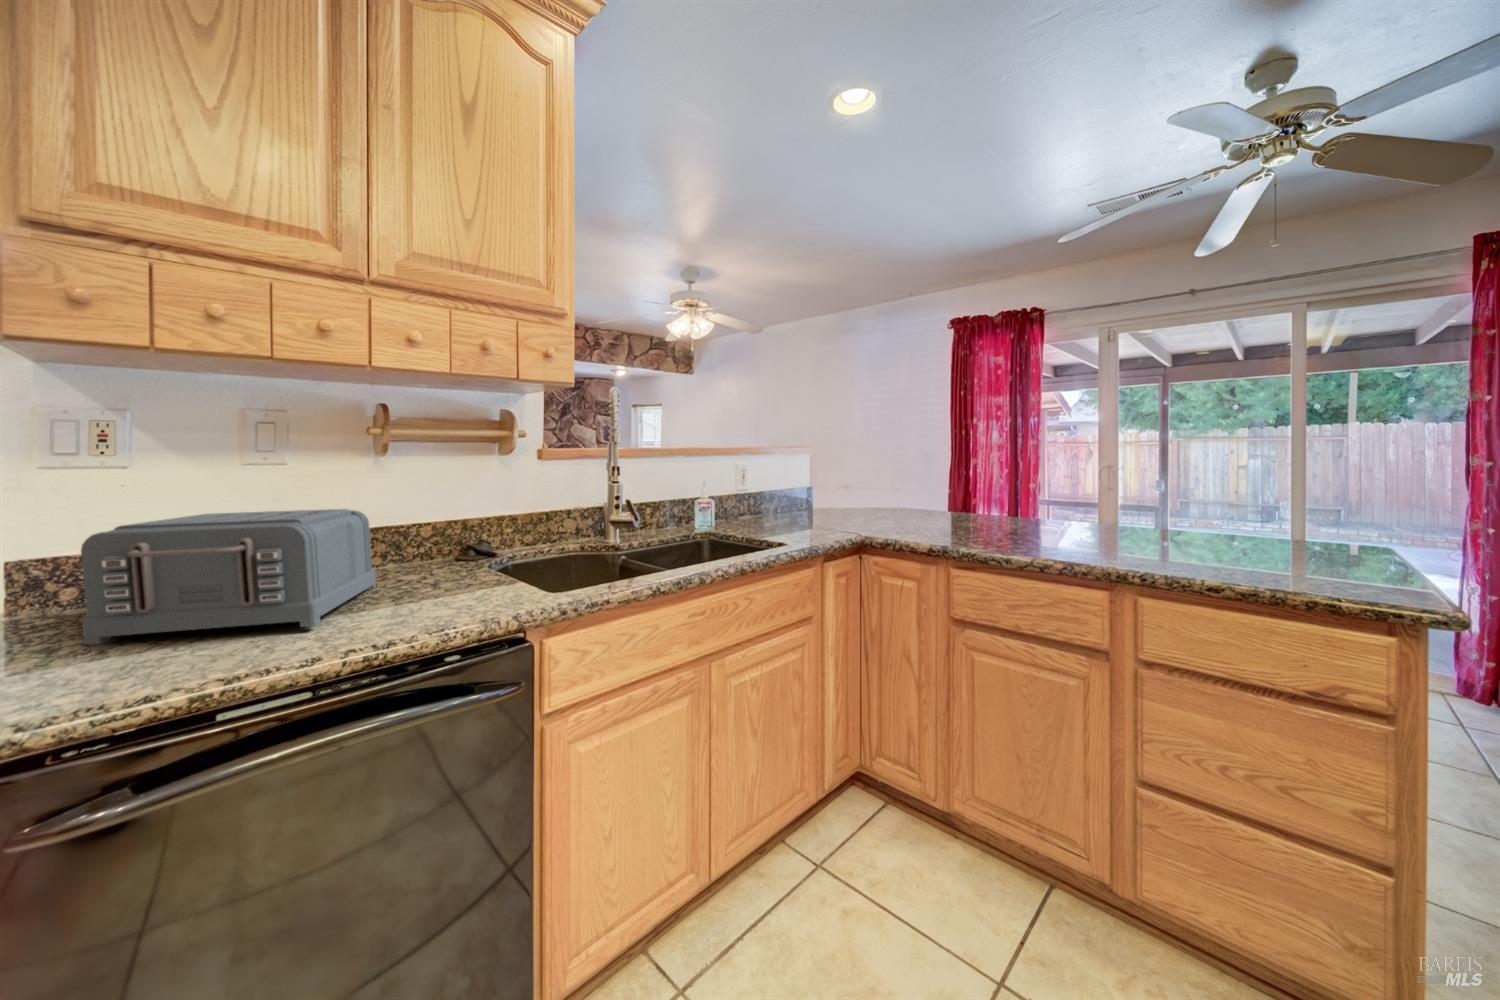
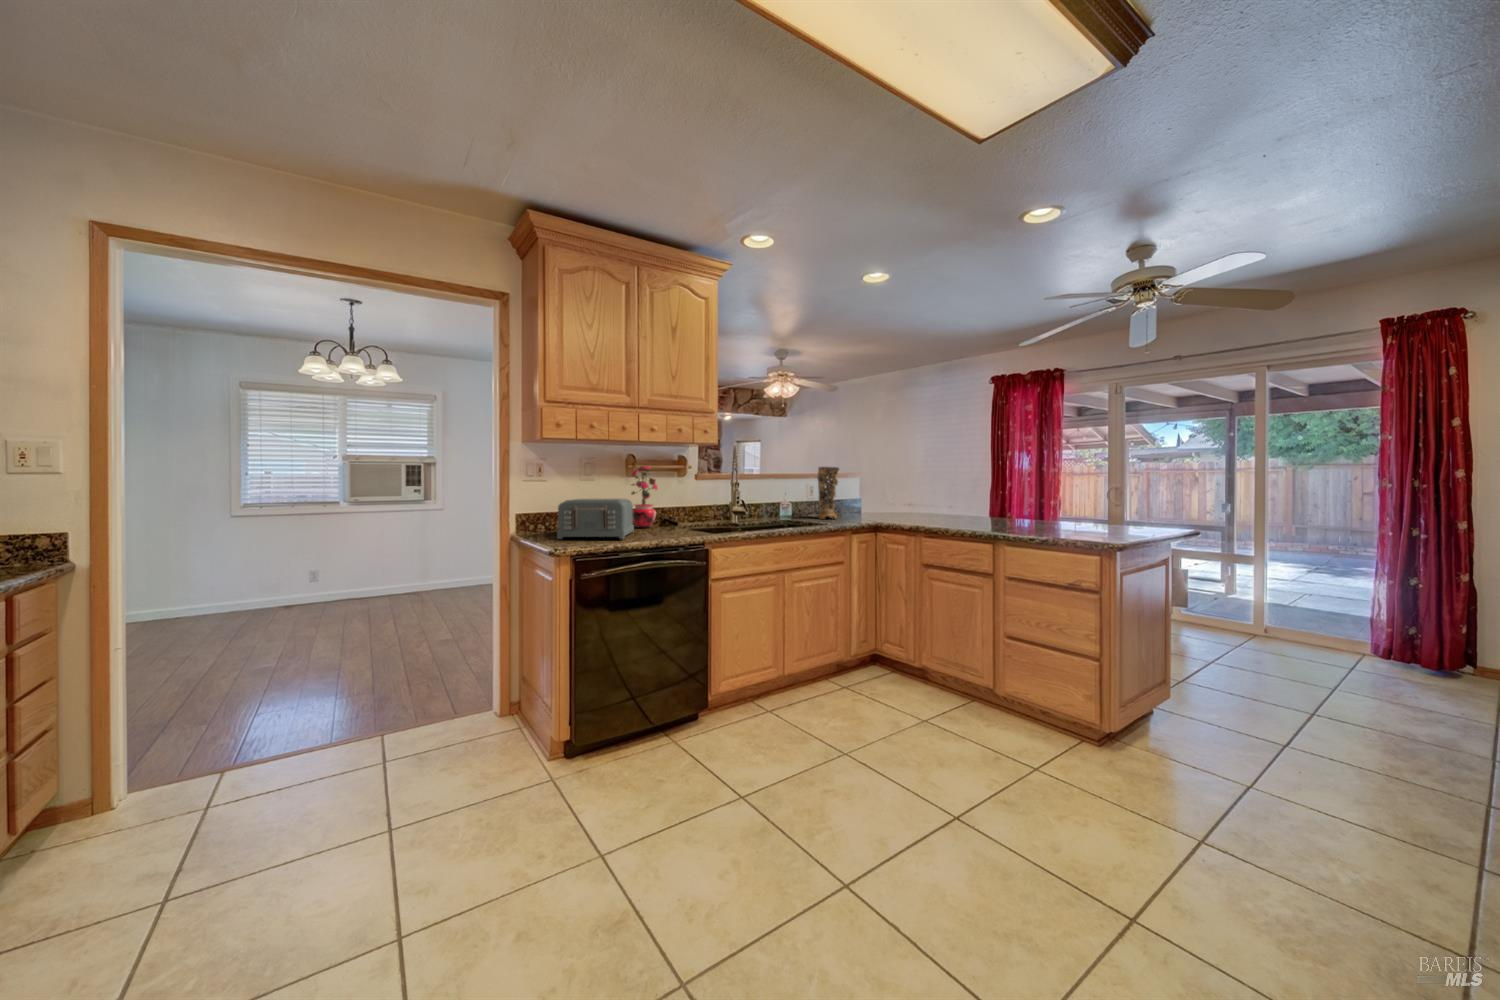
potted plant: none [358,426,444,570] -> present [631,466,657,528]
decorative vase: none [756,435,793,524] -> present [818,467,839,519]

